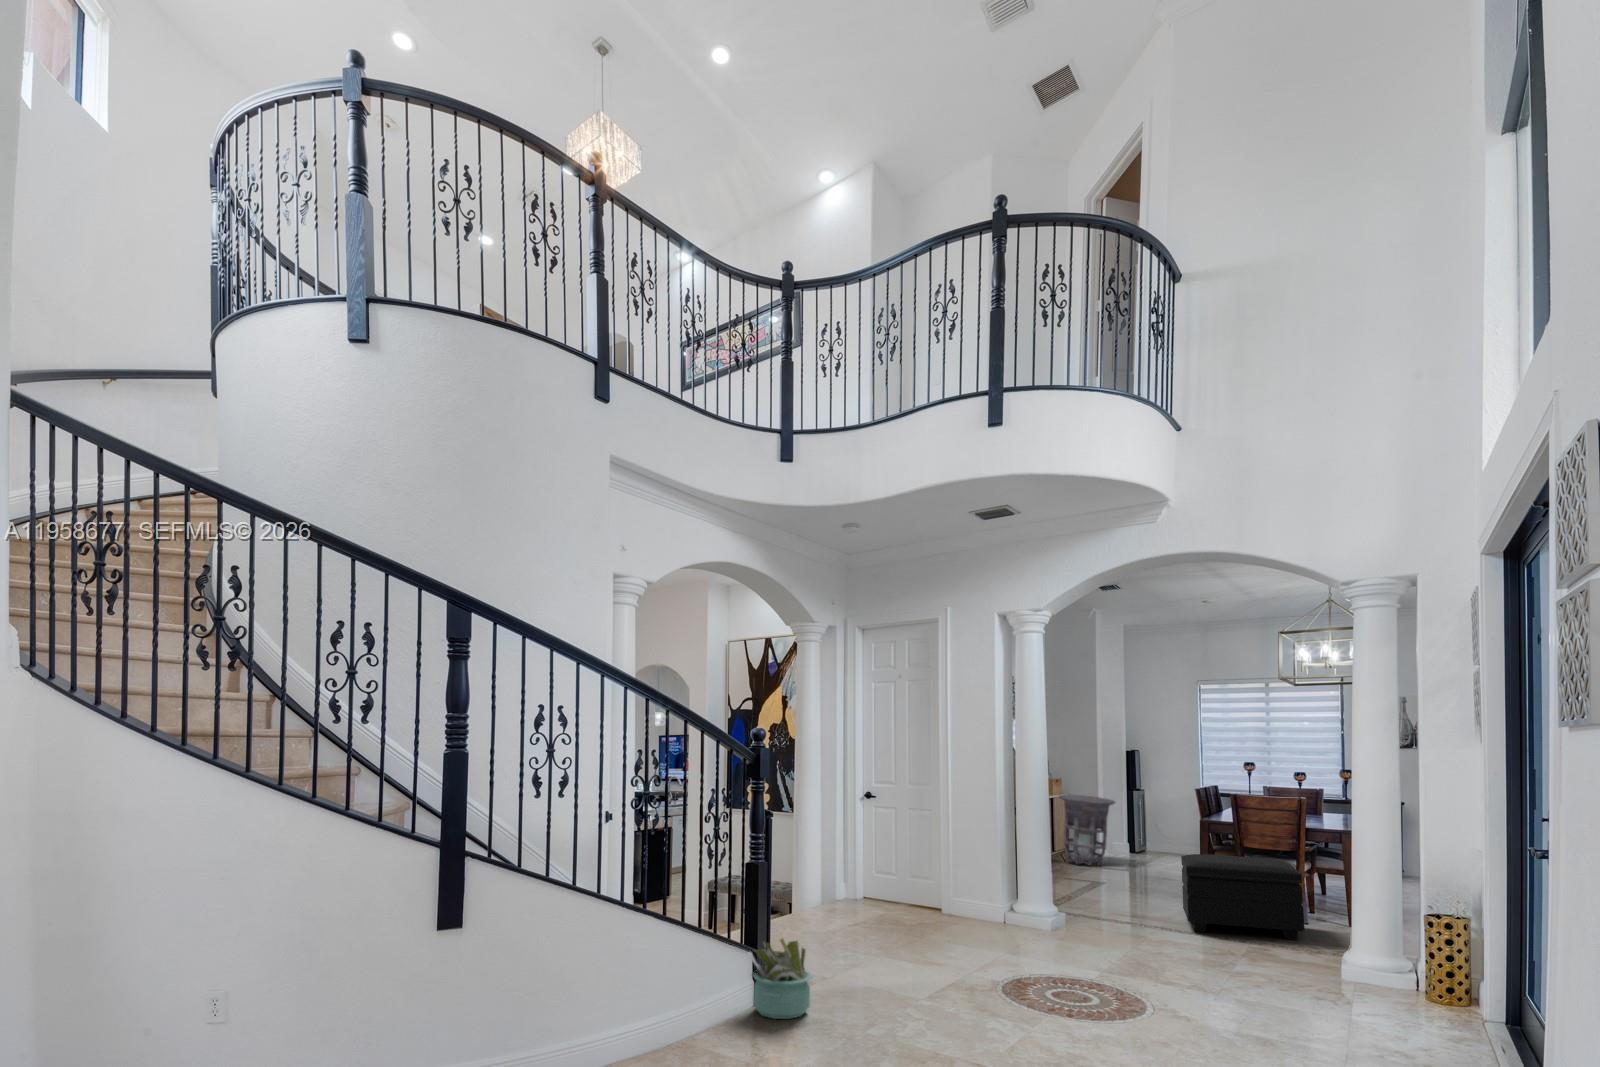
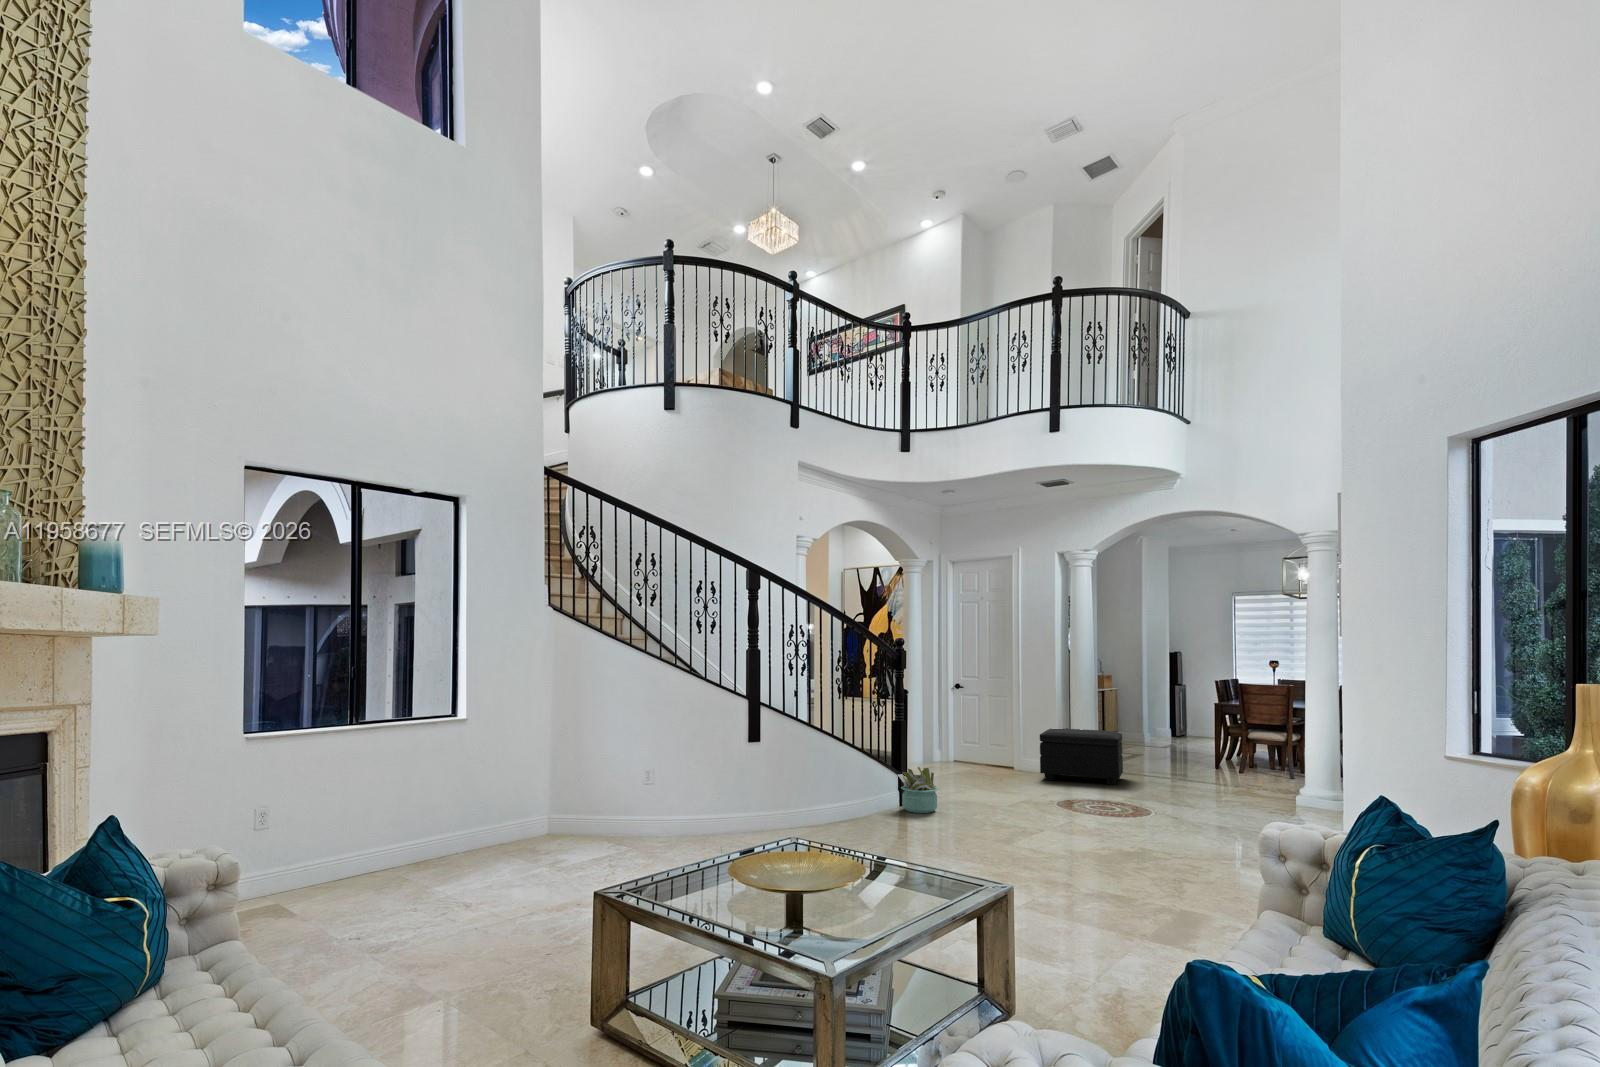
side table: present [1059,794,1115,866] -> none [1116,693,1160,745]
footstool: present [1181,854,1304,940] -> present [1040,728,1123,785]

